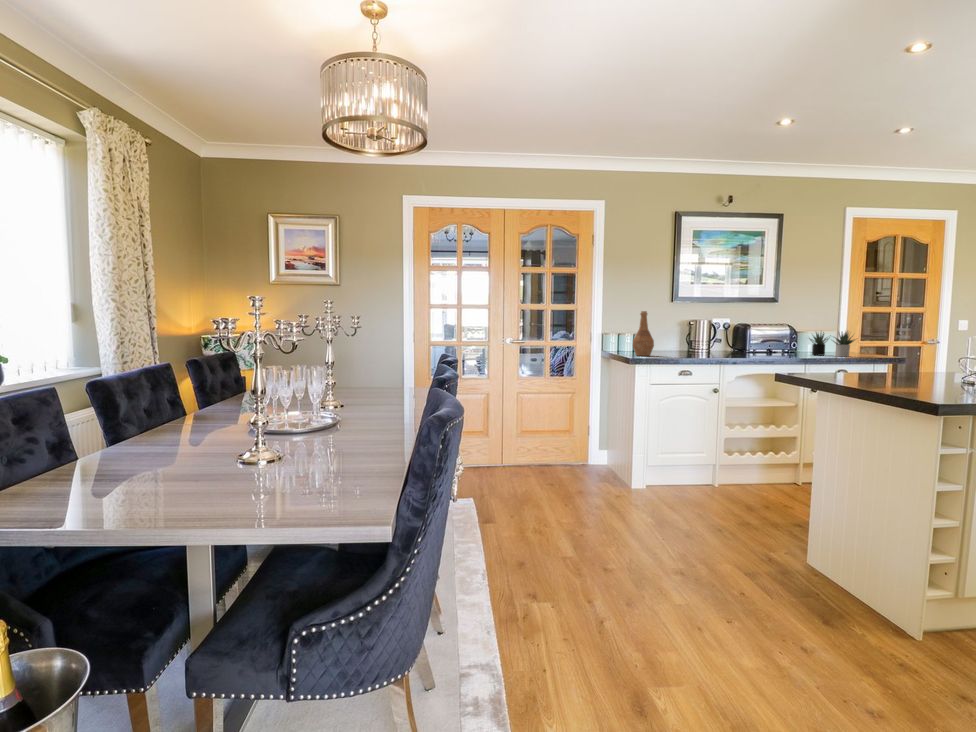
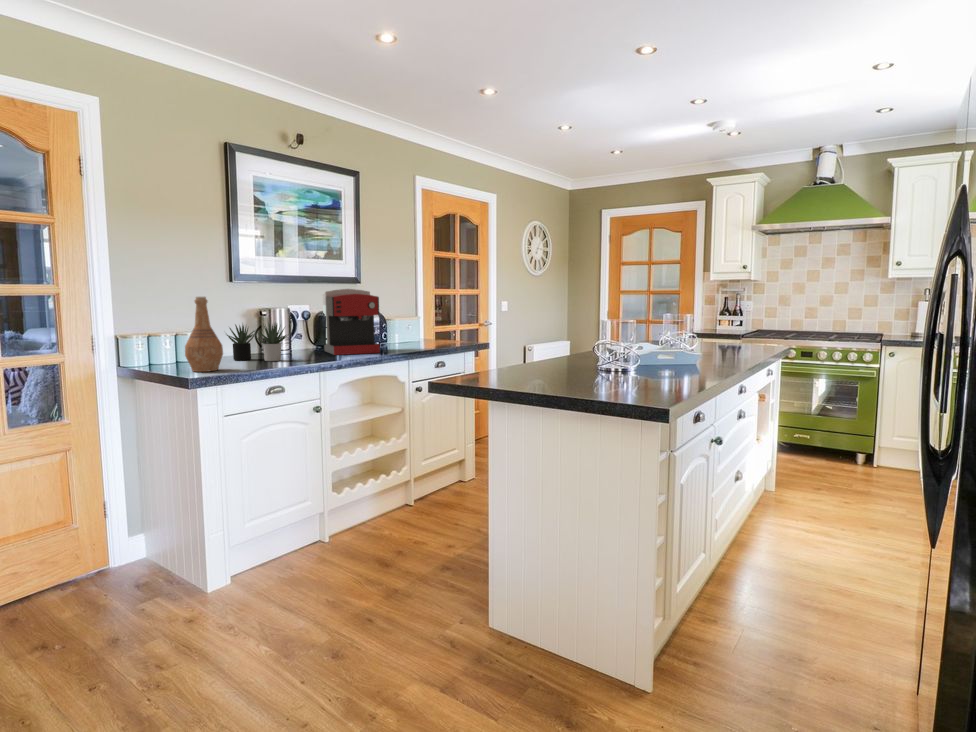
coffee maker: none [737,306,779,356] -> present [322,289,380,355]
succulent plant: present [809,332,854,357] -> present [227,322,287,361]

